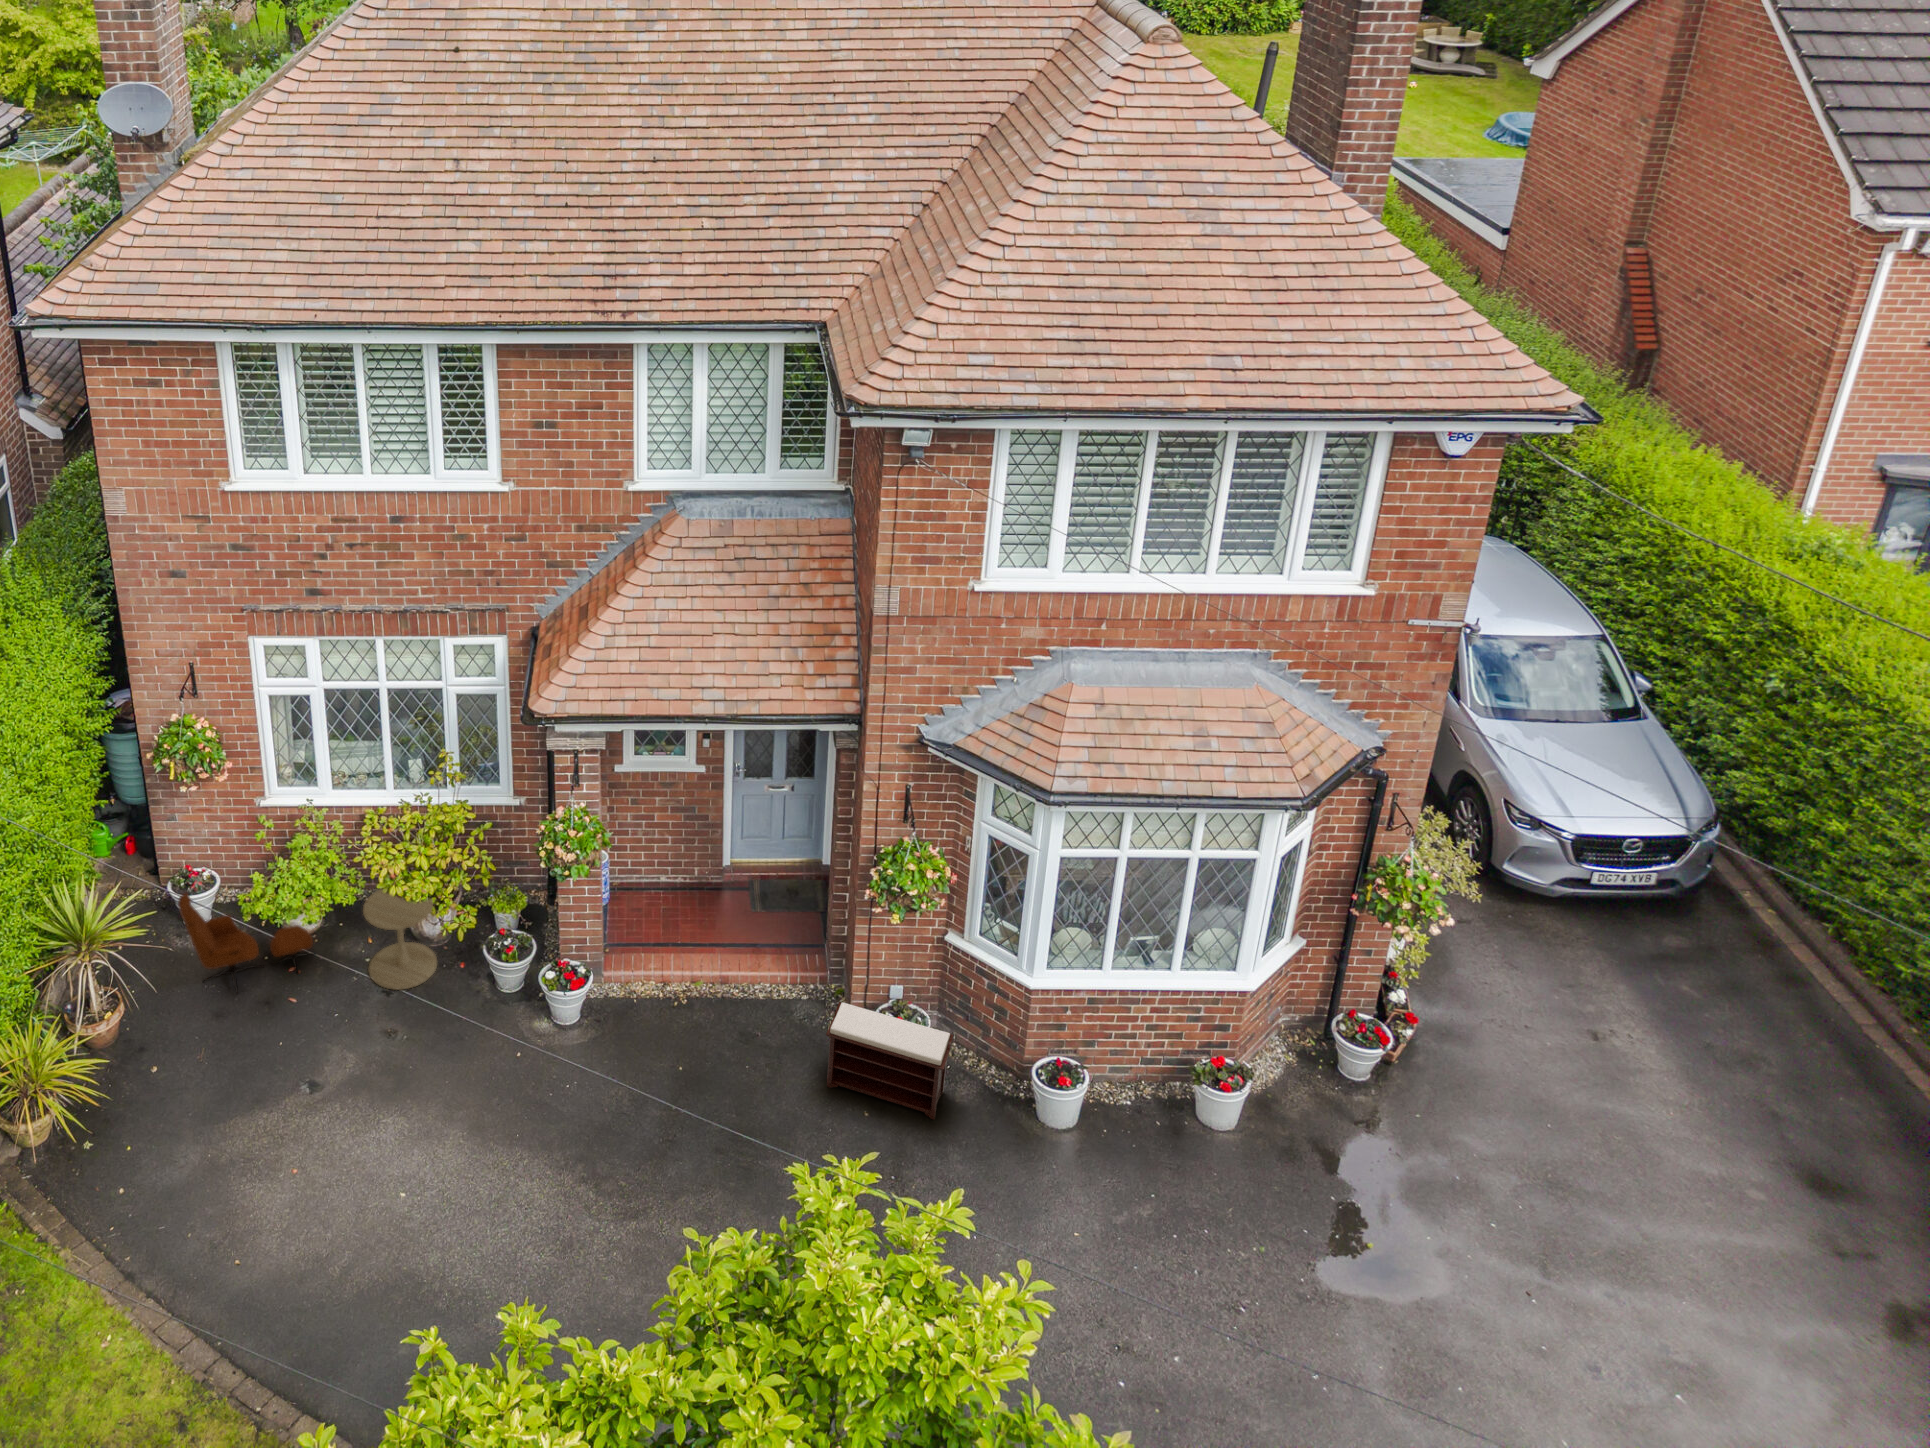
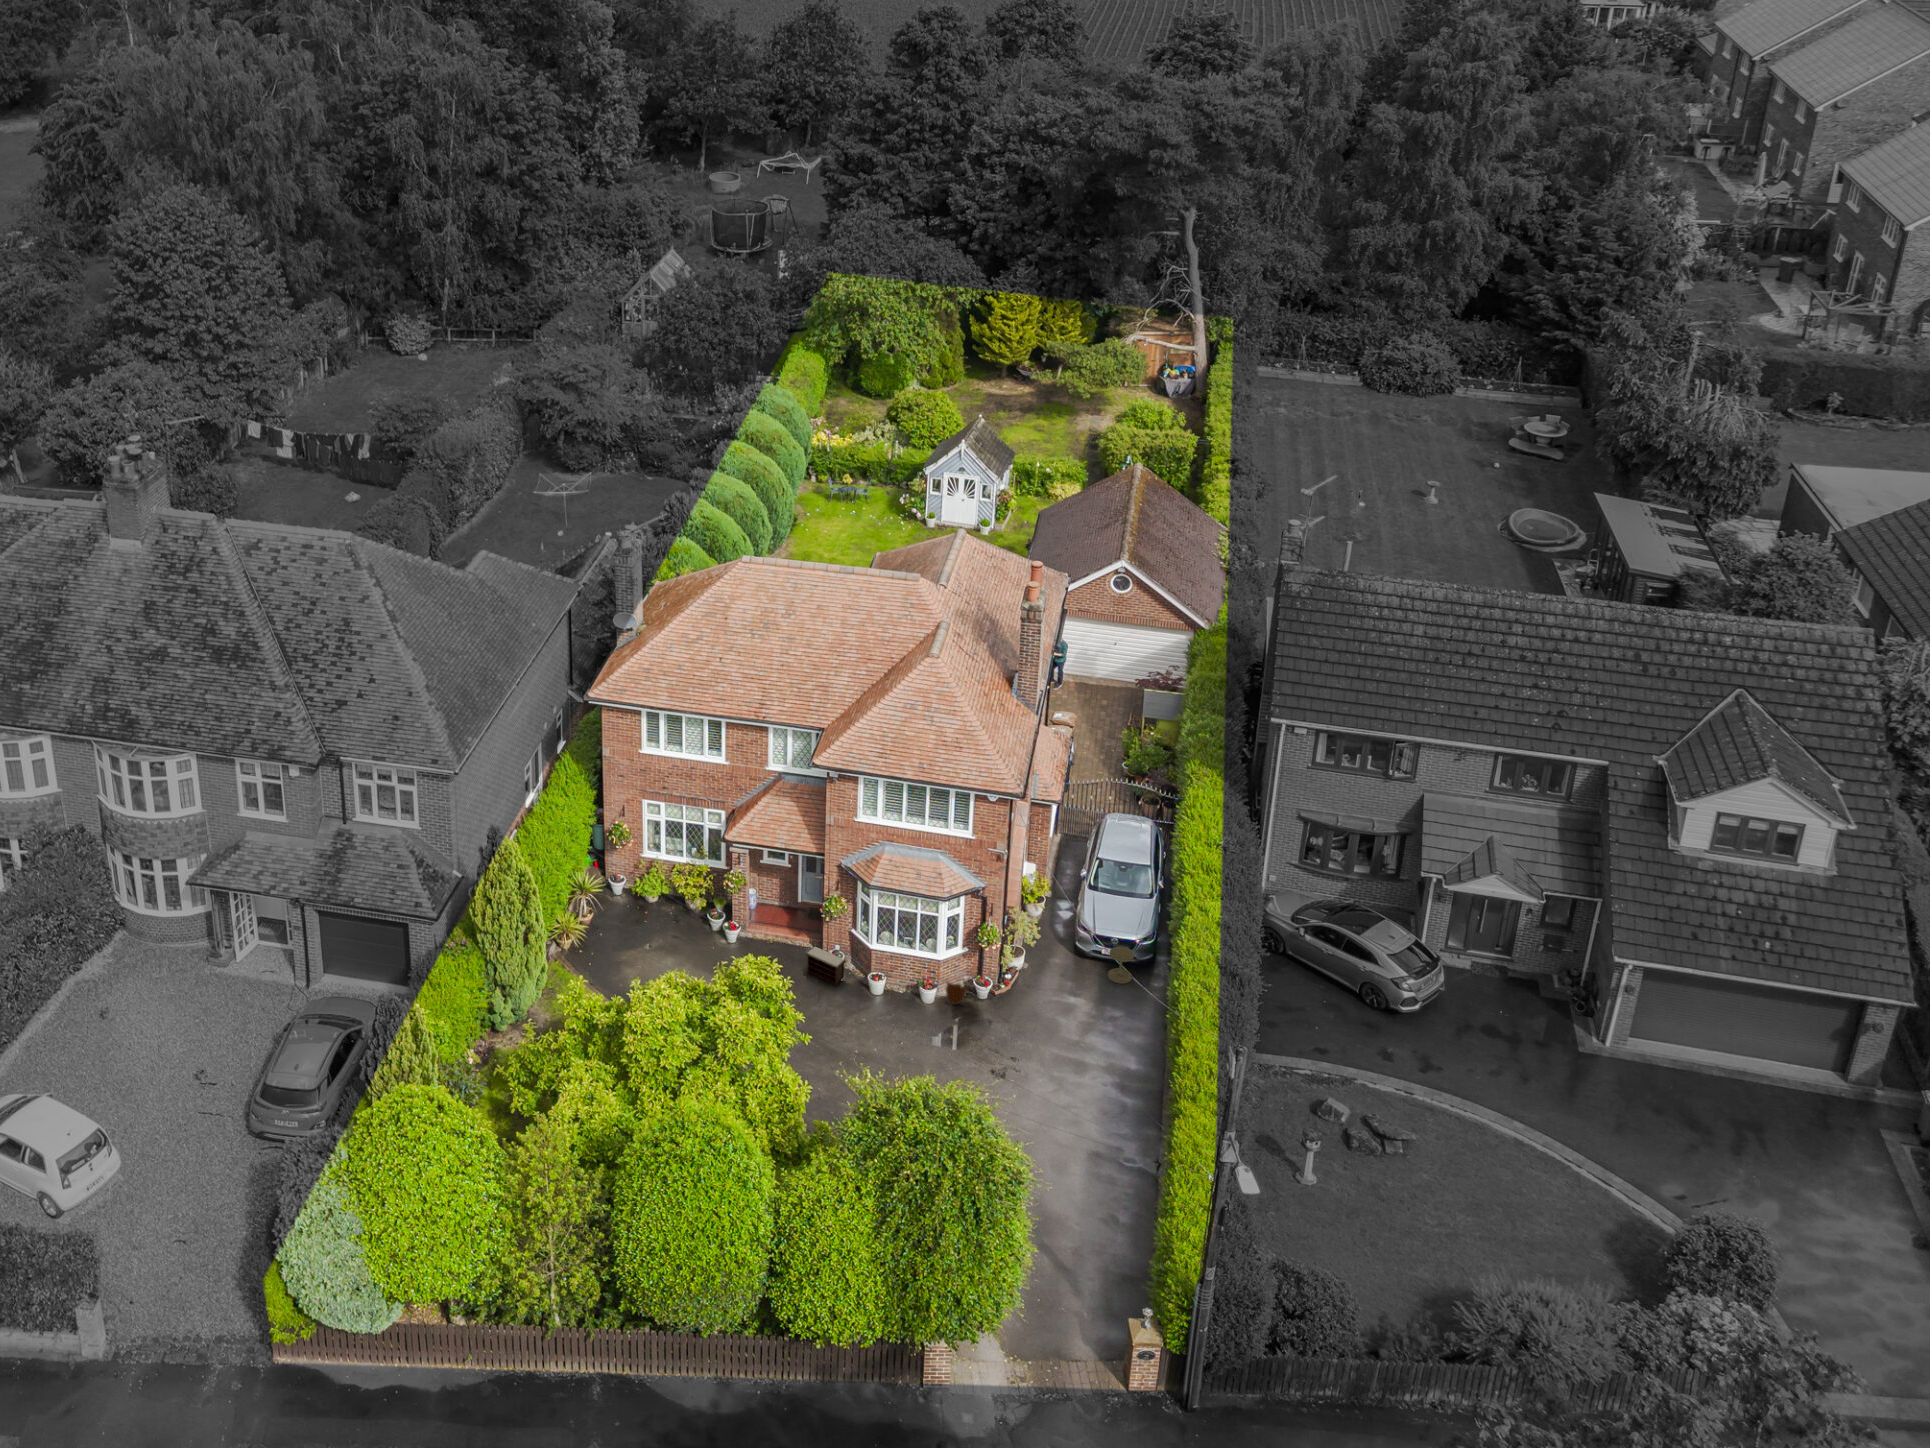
pedestal table: present [363,889,437,990] -> present [1107,947,1134,984]
lounge chair: present [178,893,313,992] -> present [946,982,968,1005]

